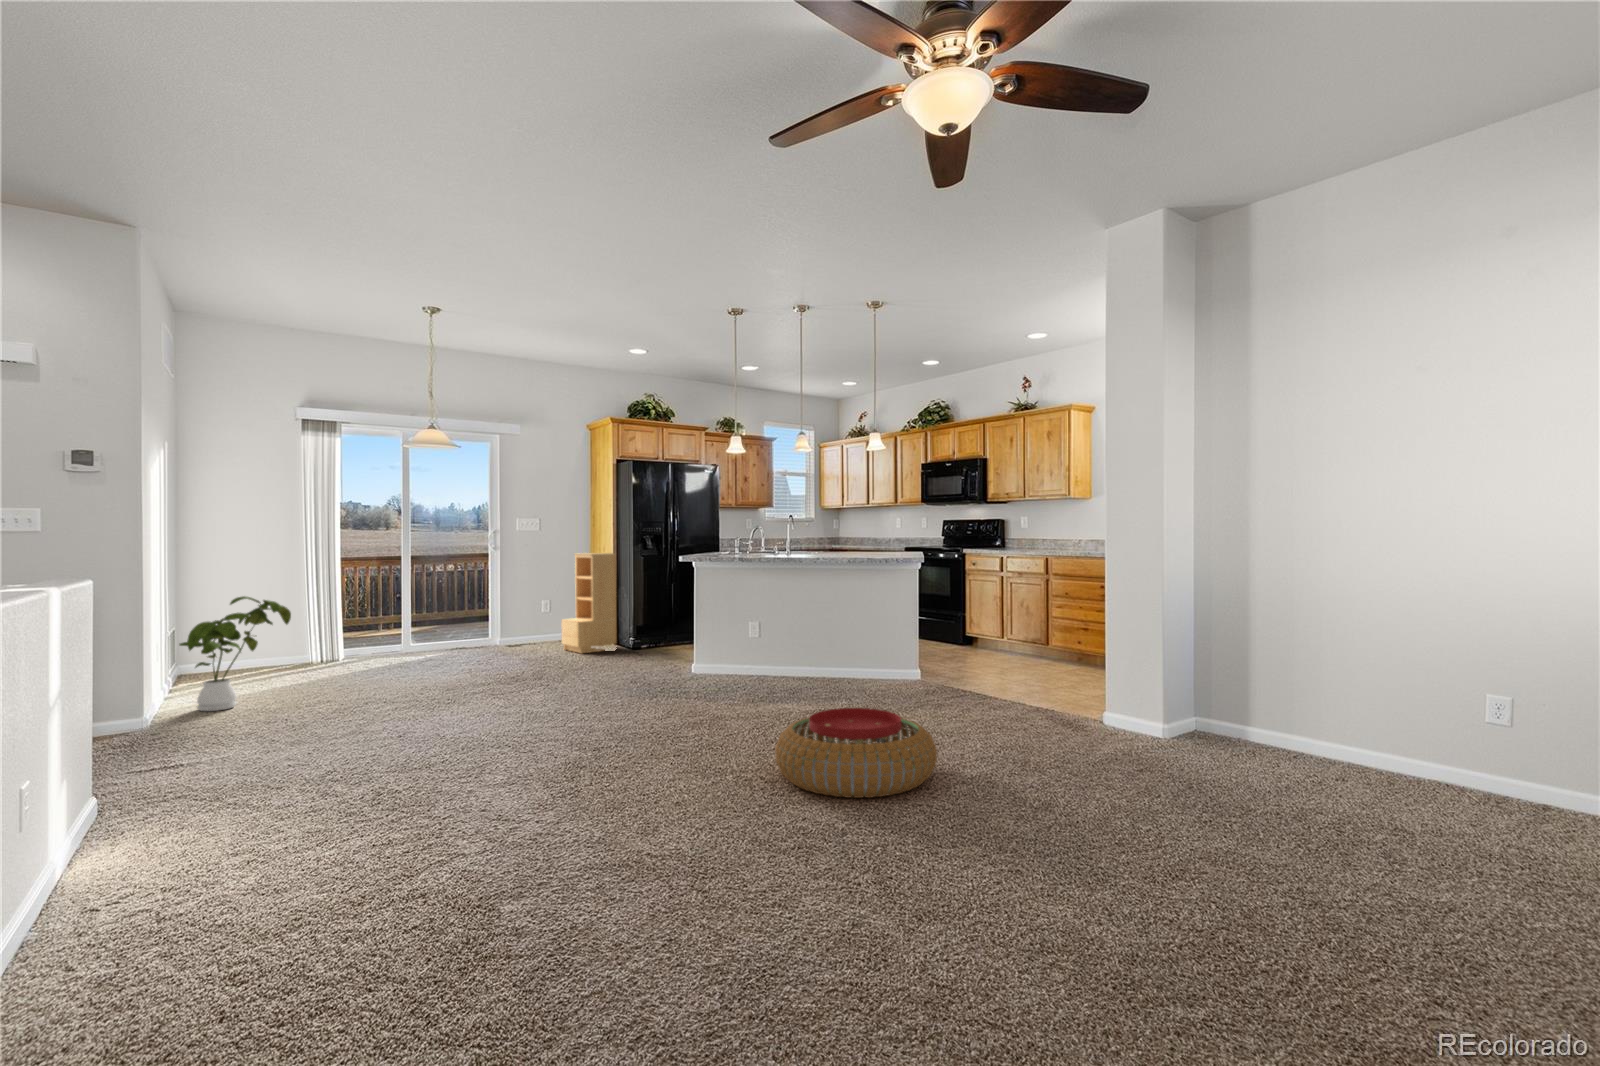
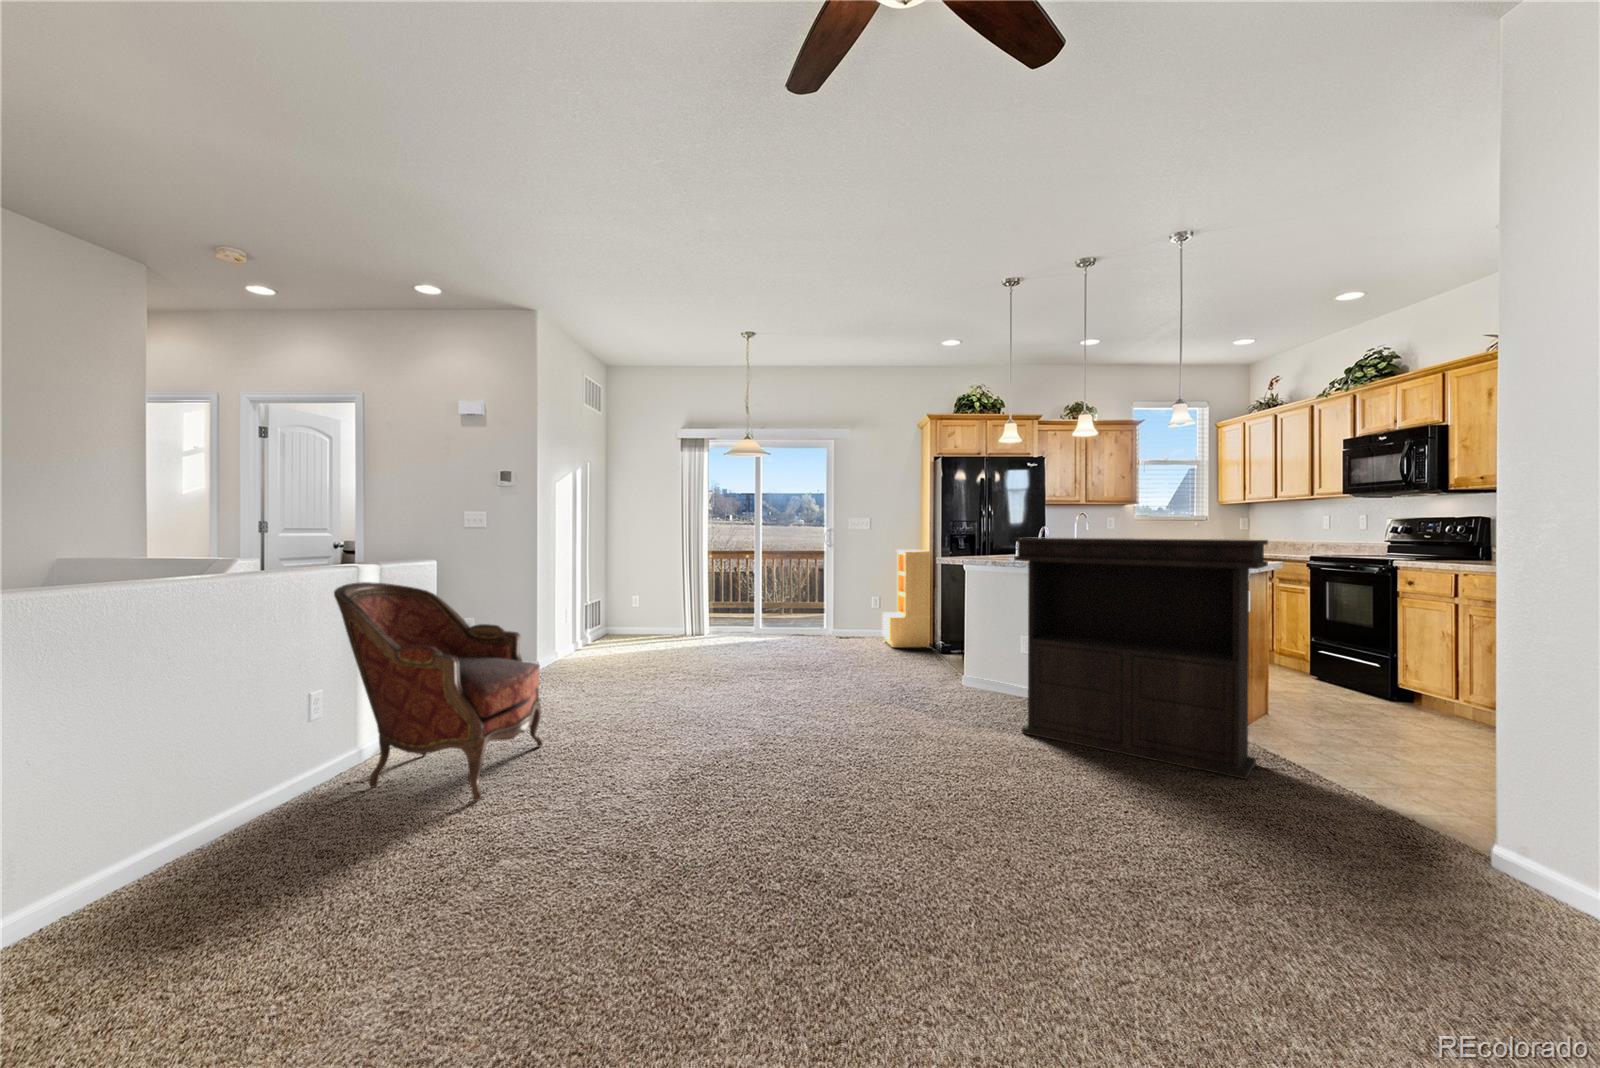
console table: none [783,534,950,693] -> present [1014,537,1268,779]
house plant: present [179,596,291,711] -> none [553,577,633,663]
armchair: none [166,597,418,842] -> present [334,582,543,801]
pouf: present [775,708,937,798] -> none [789,783,1025,948]

